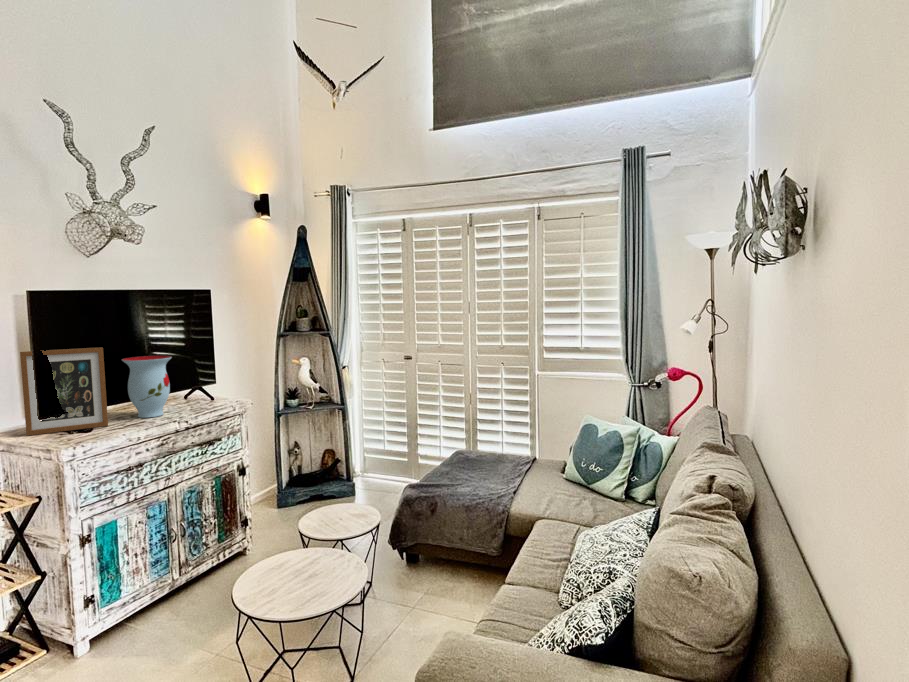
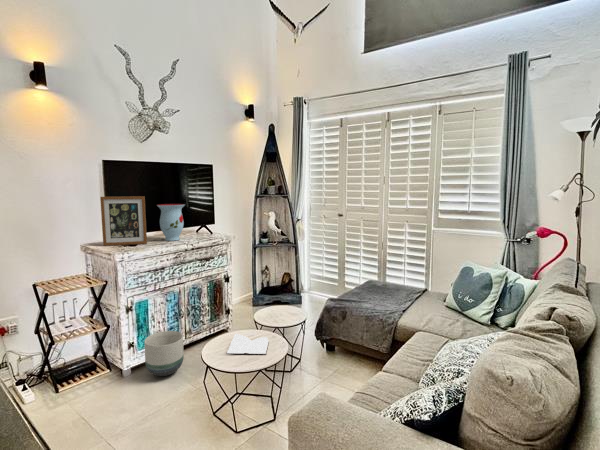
book: none [277,556,340,592] -> present [227,334,269,354]
planter: none [116,566,185,645] -> present [144,331,184,376]

